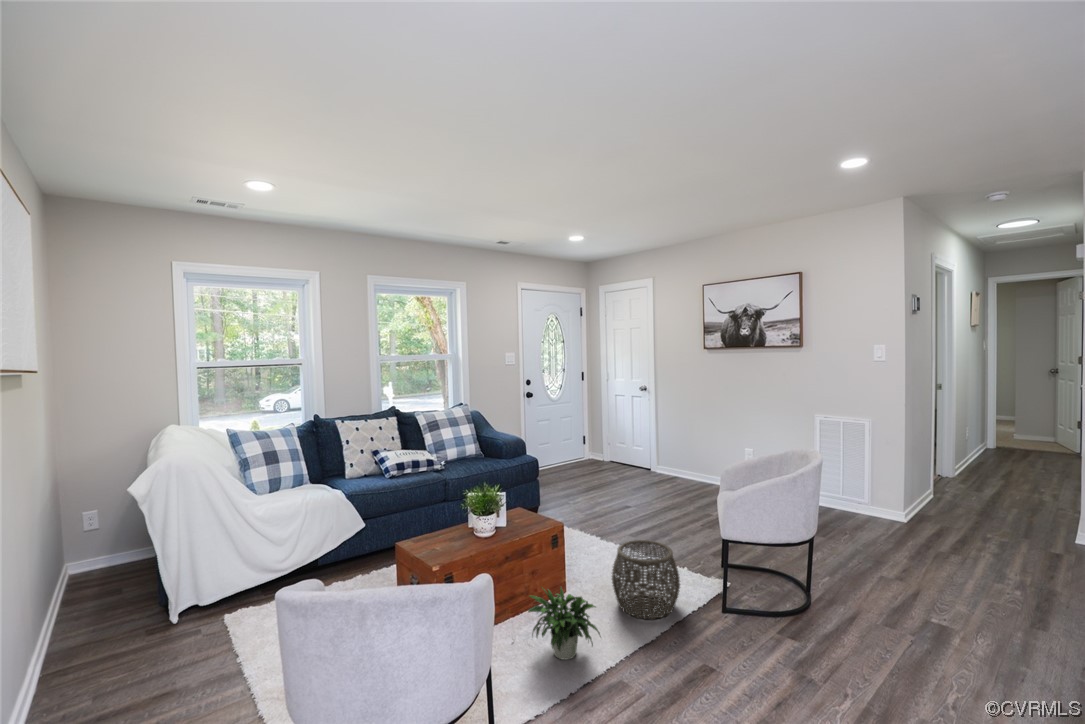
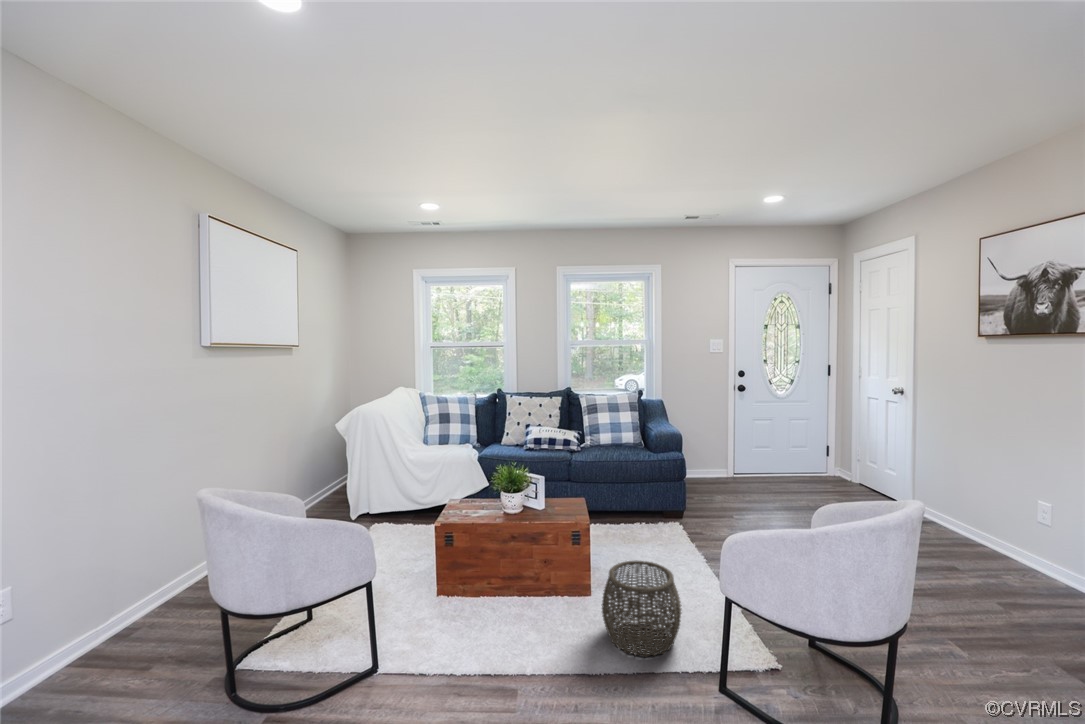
potted plant: present [513,588,601,660] -> none [480,569,542,647]

